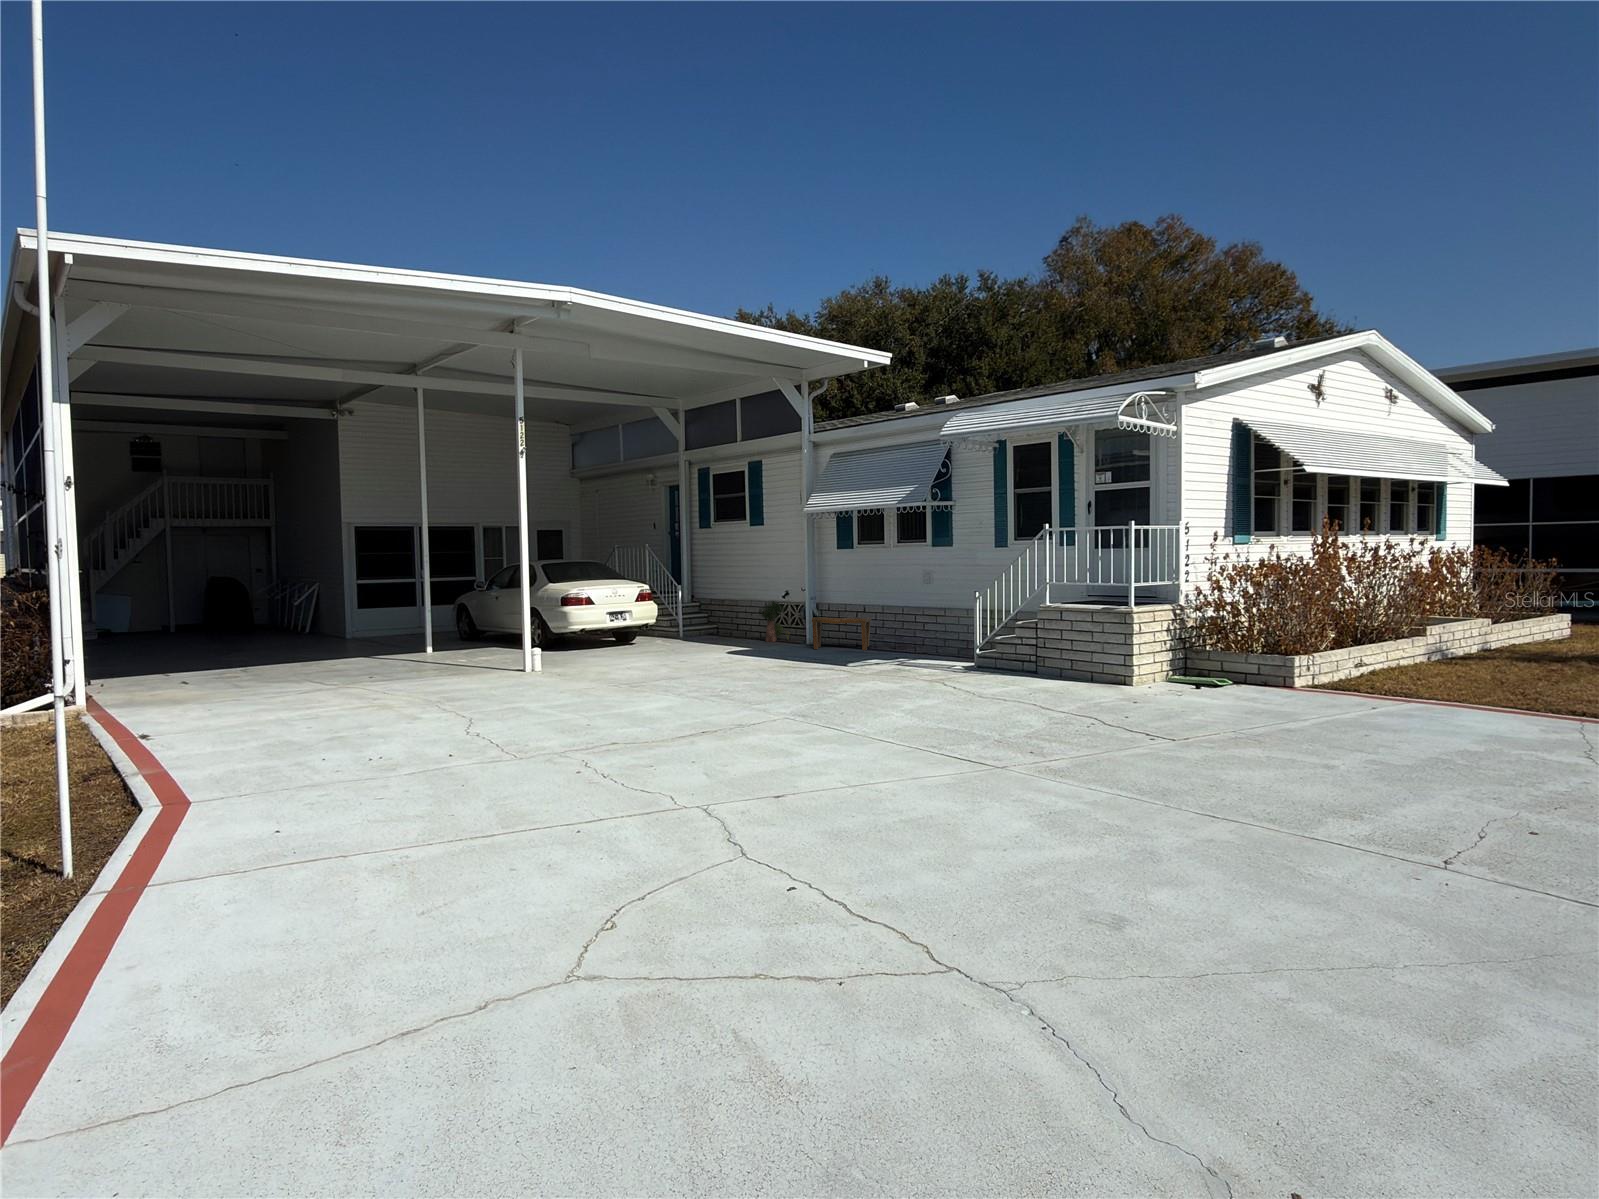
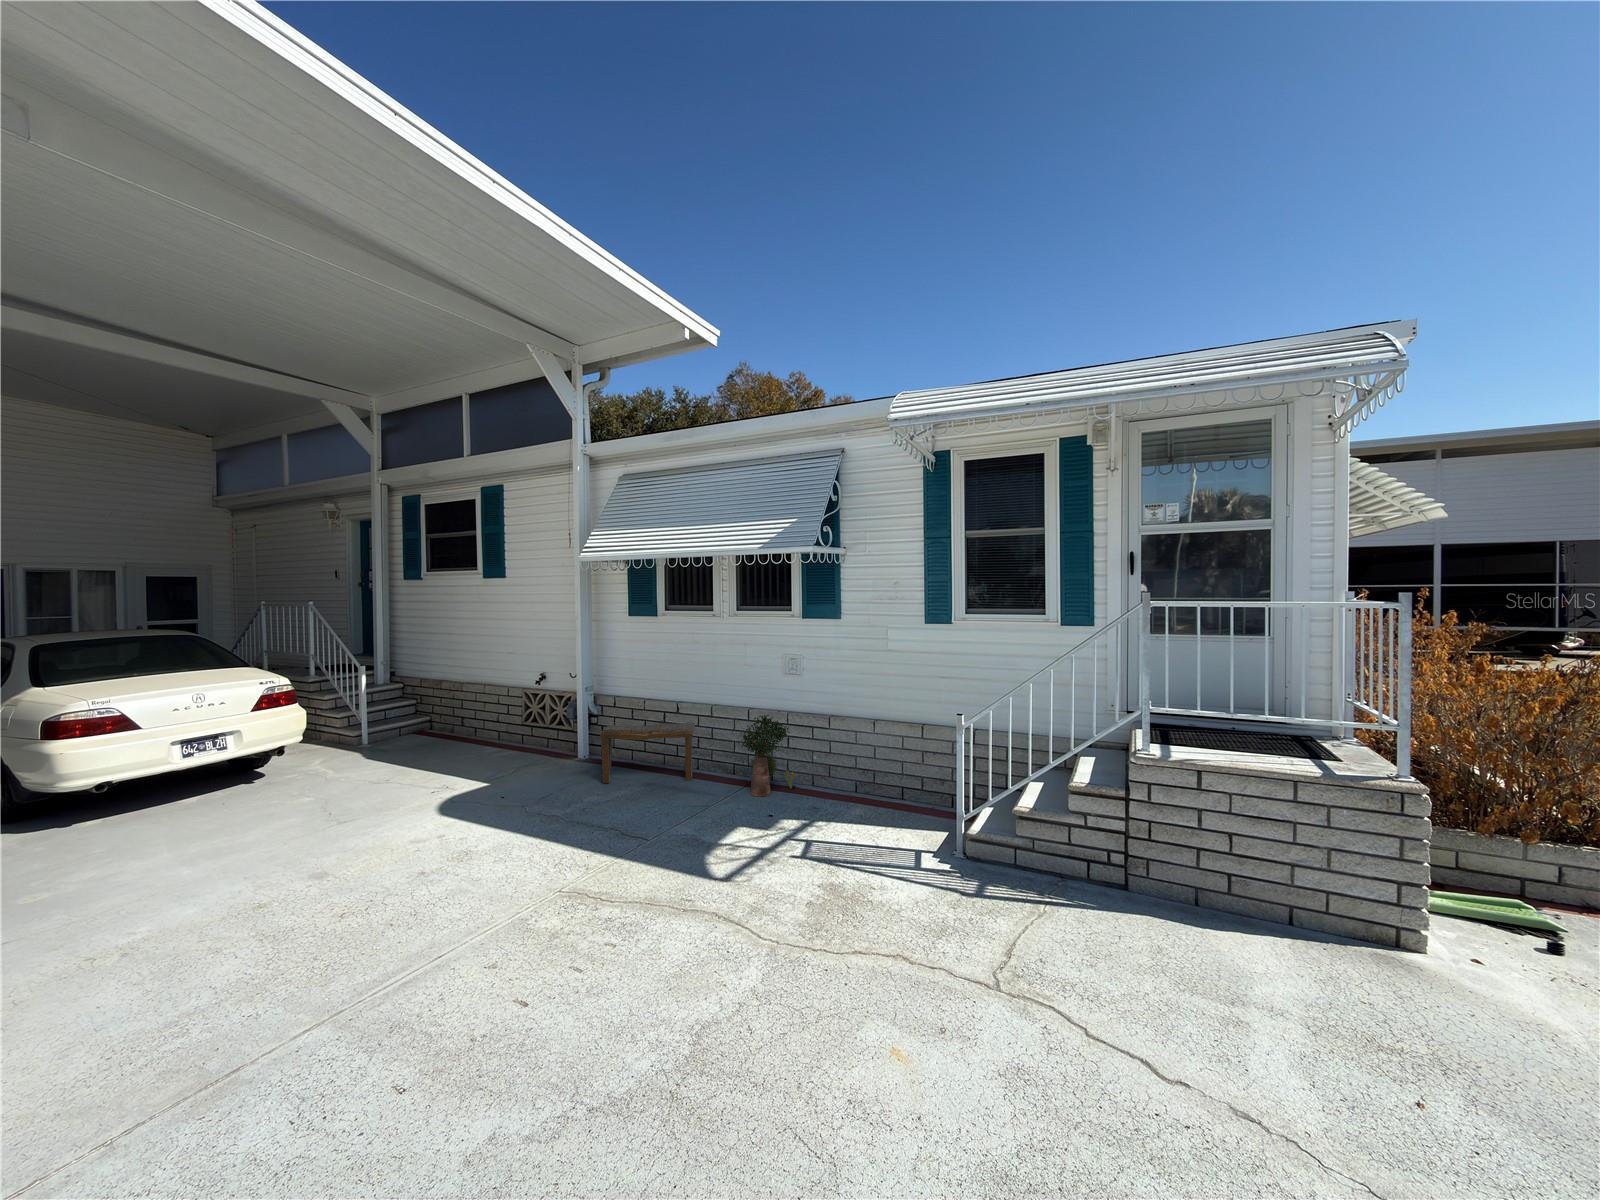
potted plant: present [761,601,790,642] -> present [738,714,795,797]

